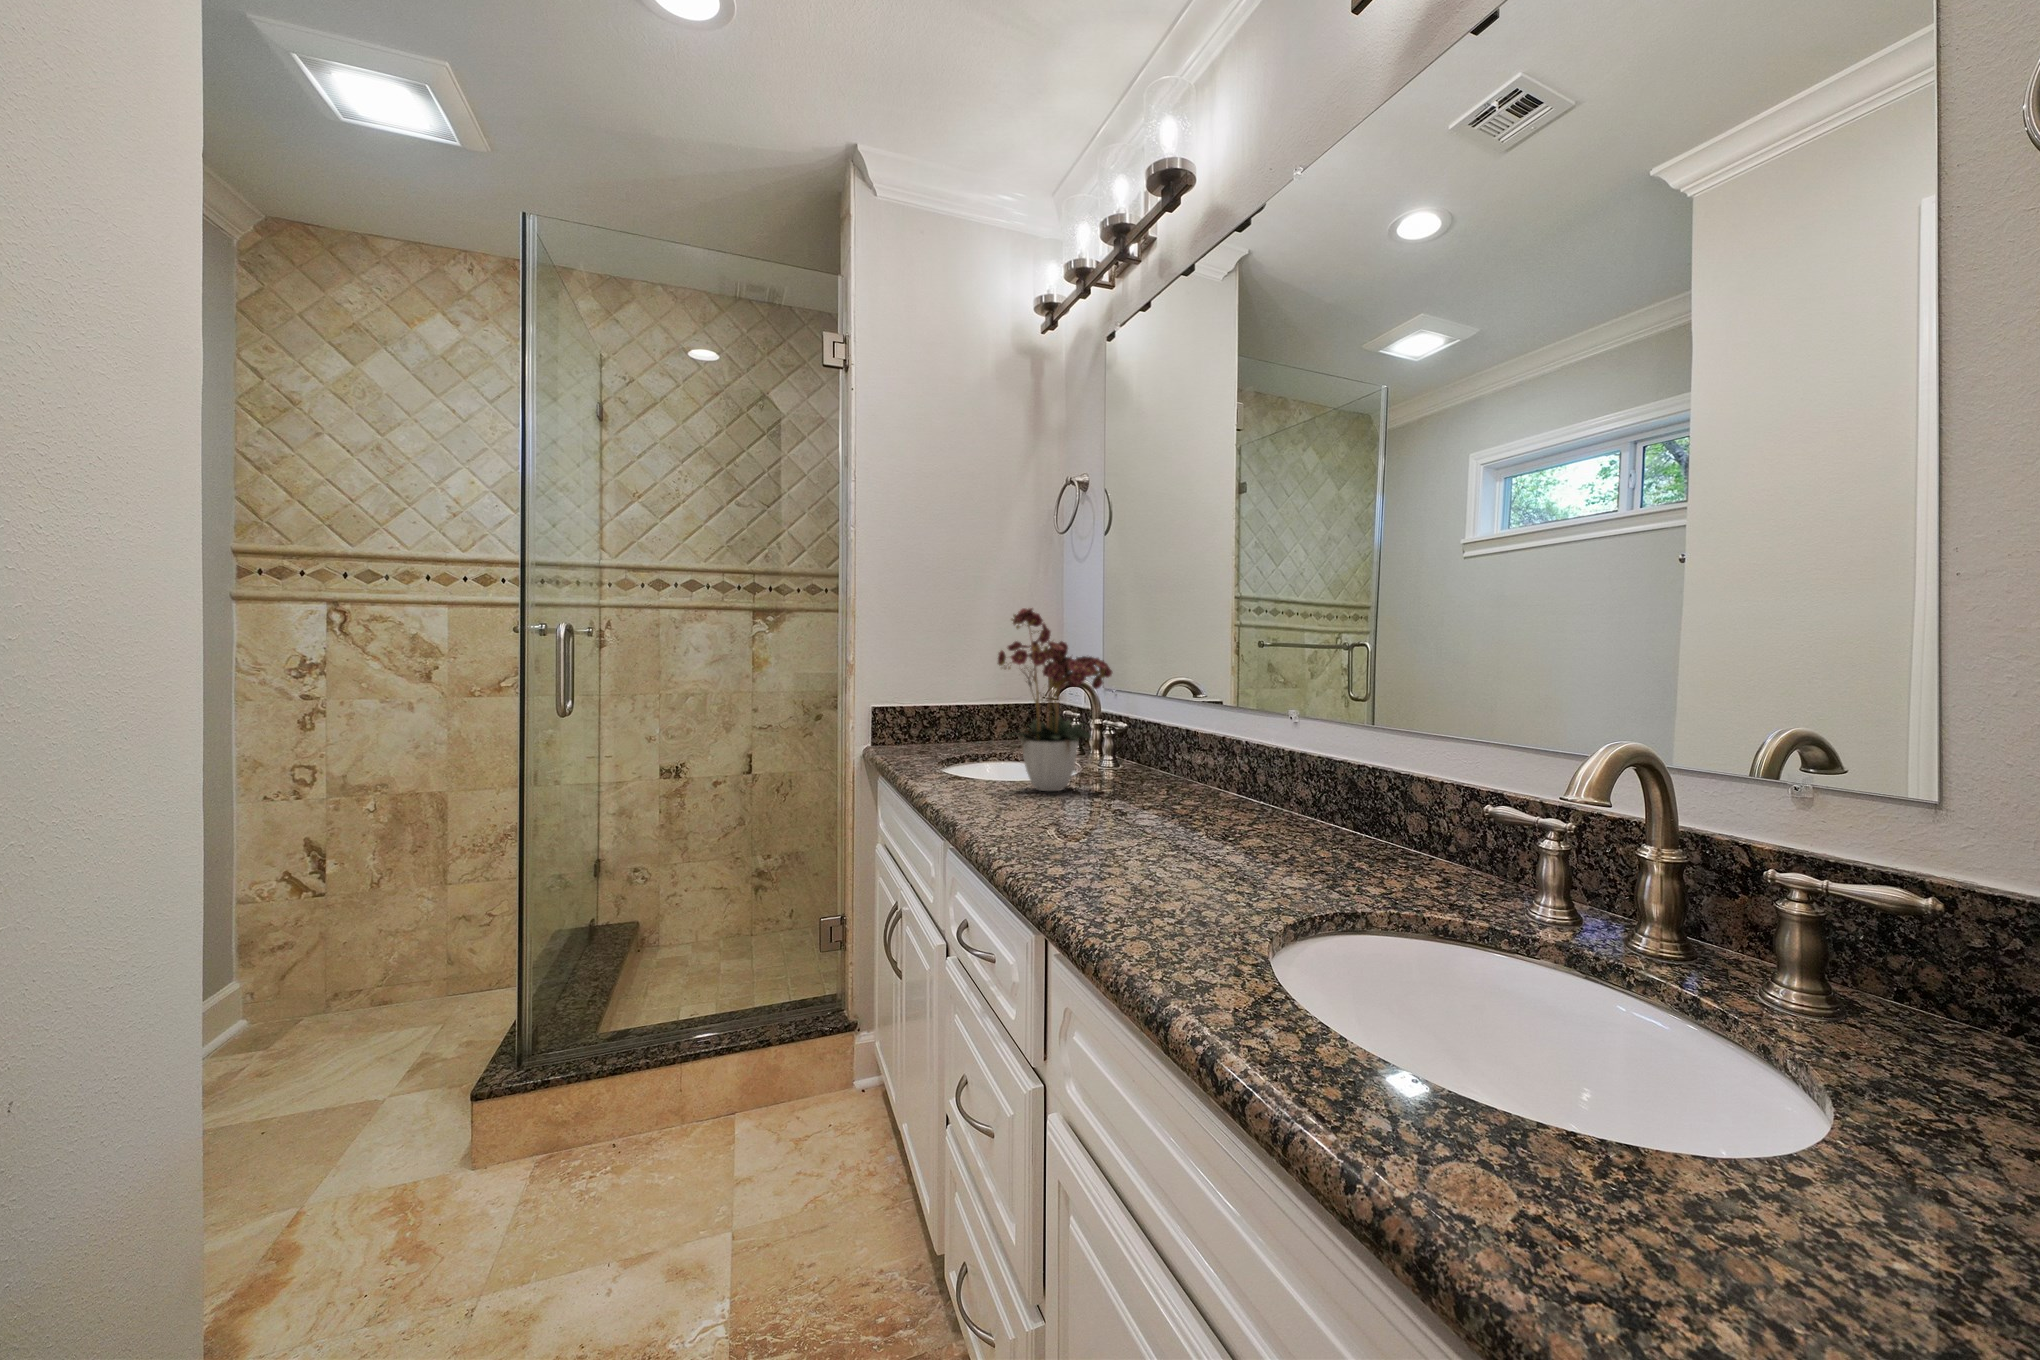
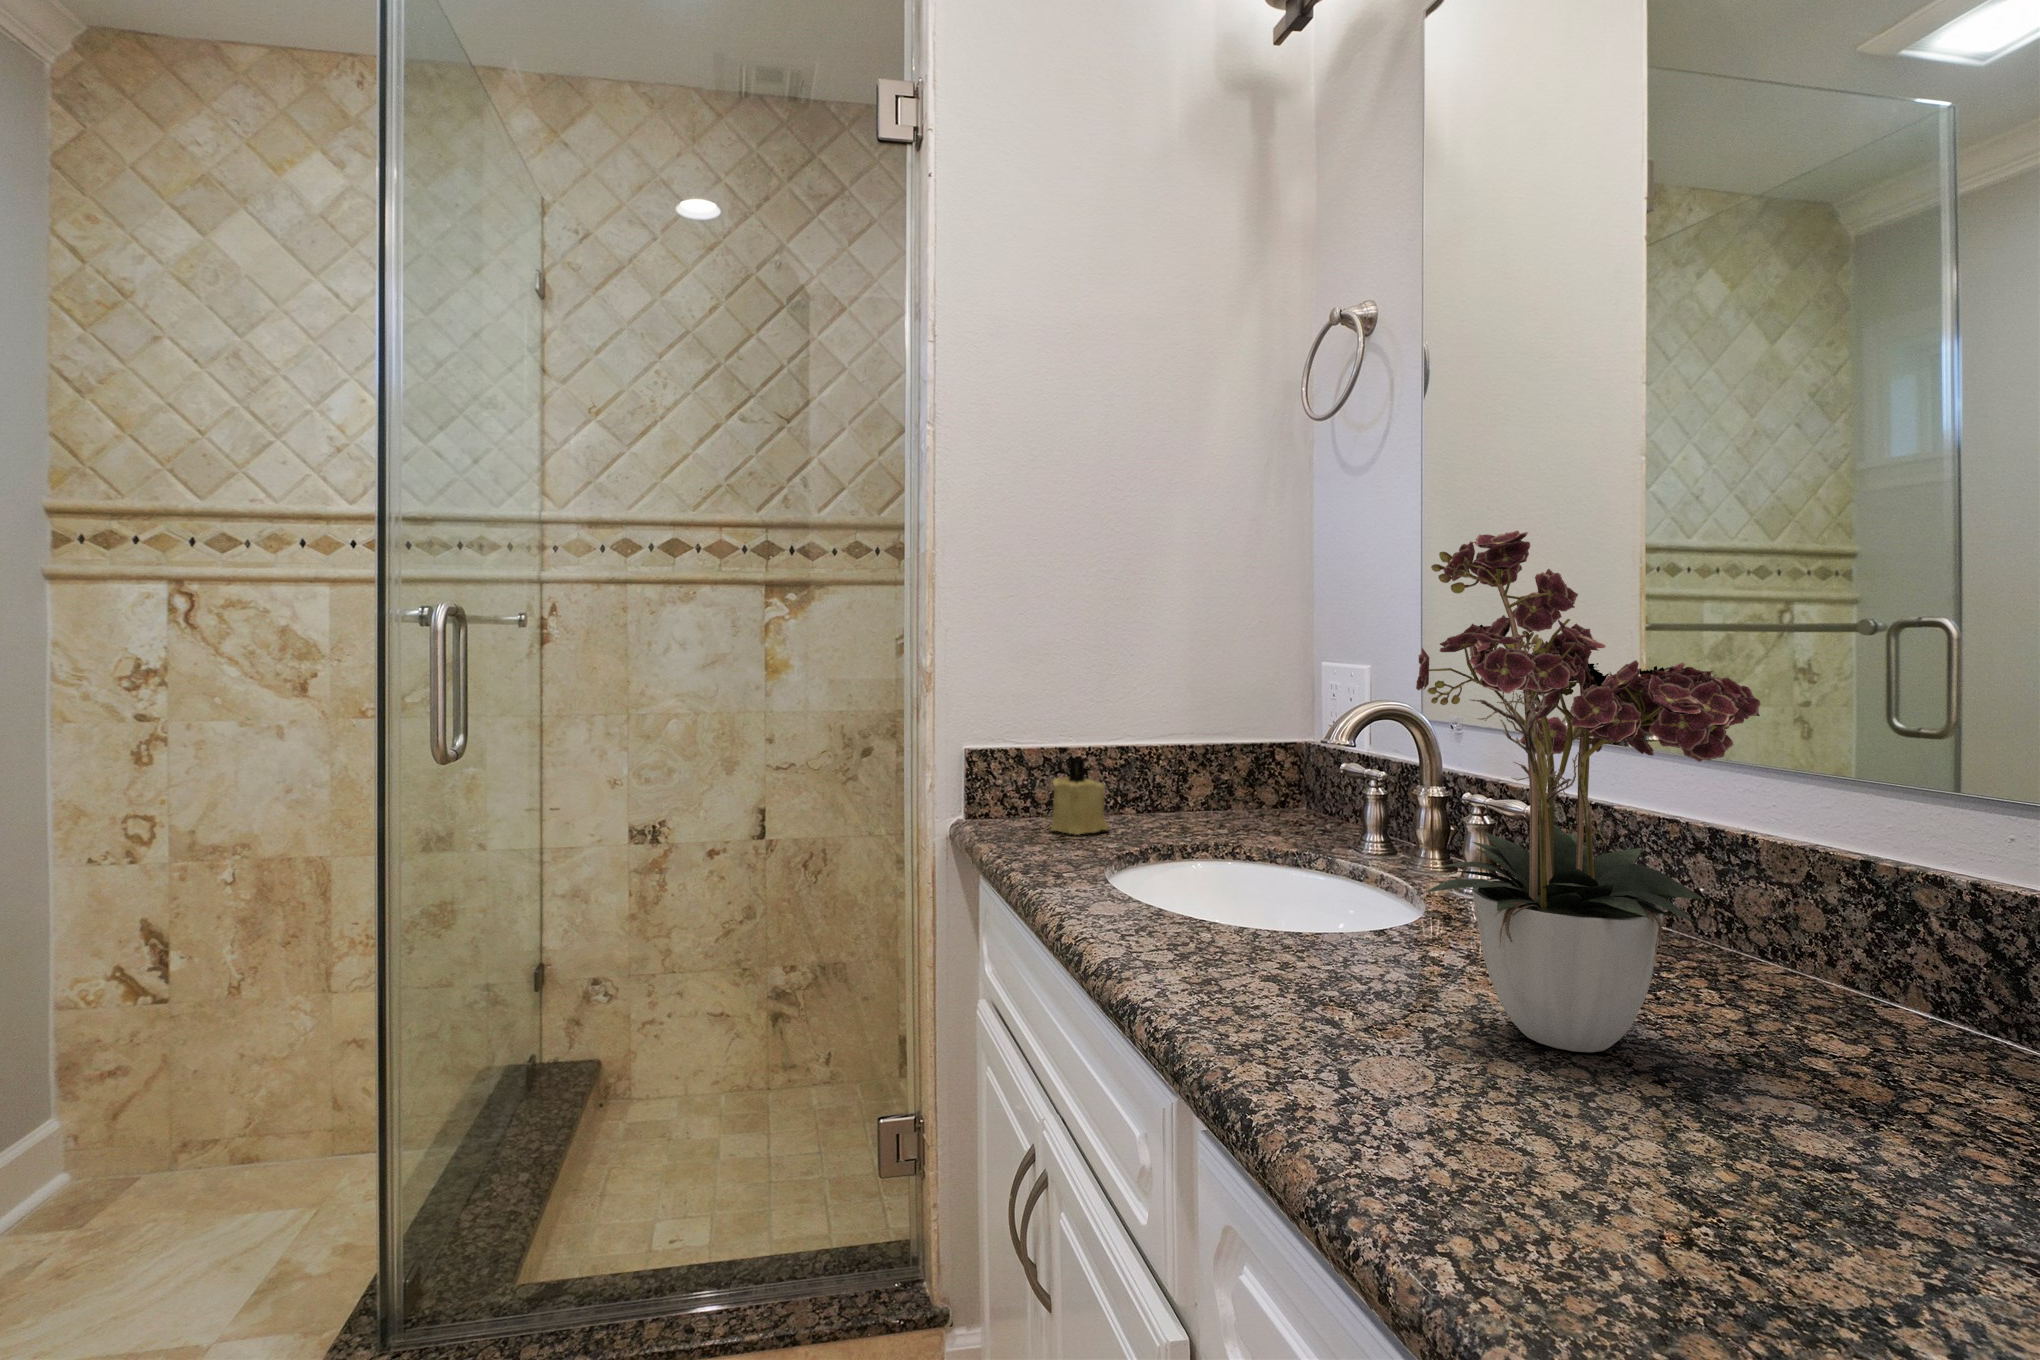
candle: none [914,710,945,750] -> present [1051,758,1109,835]

